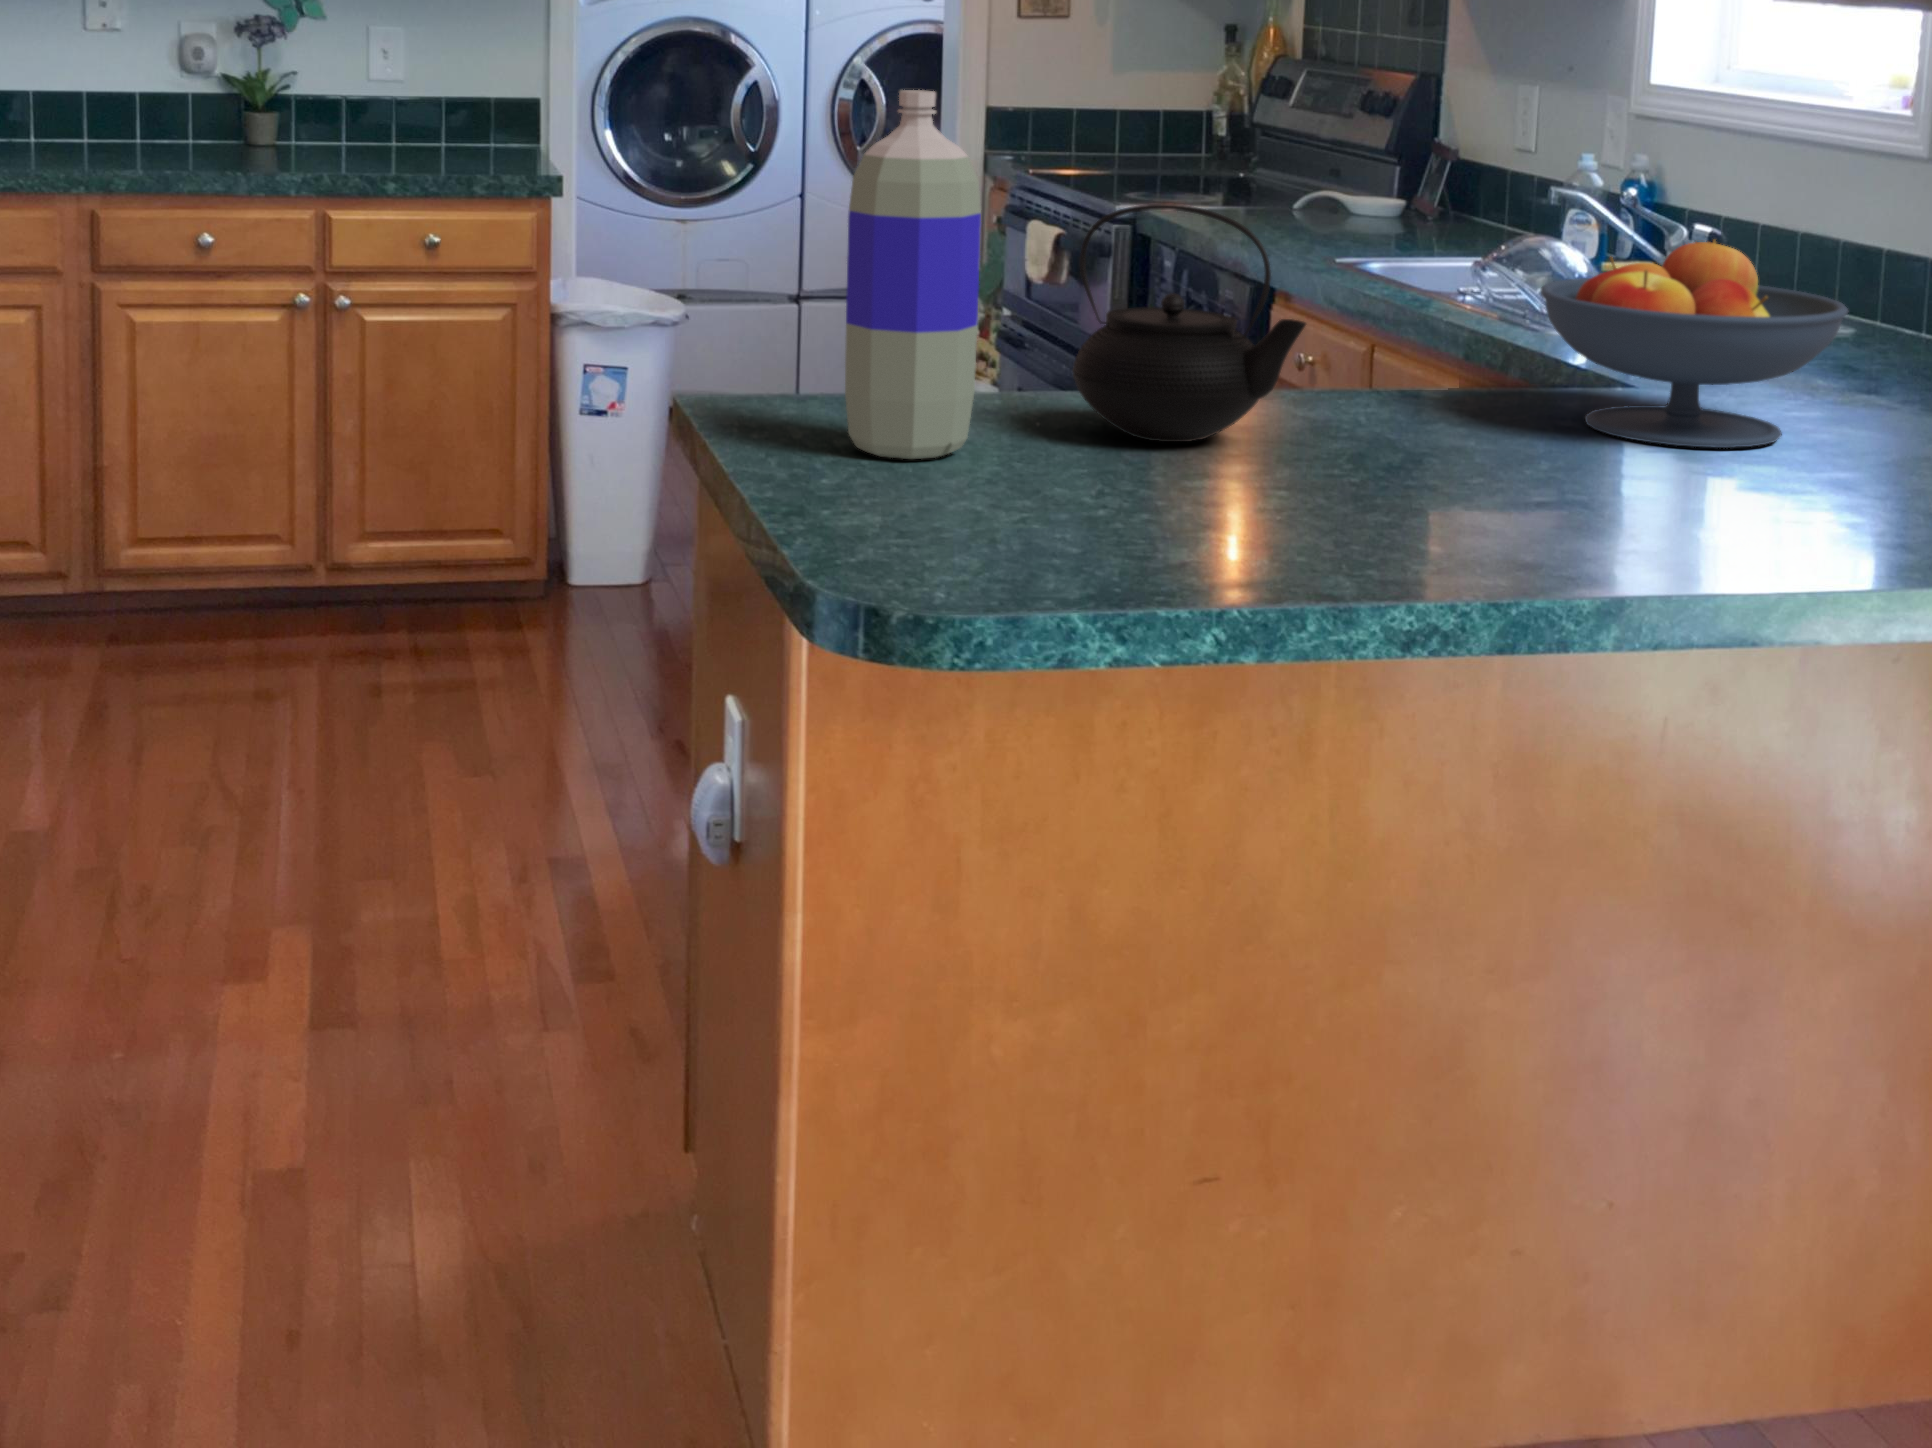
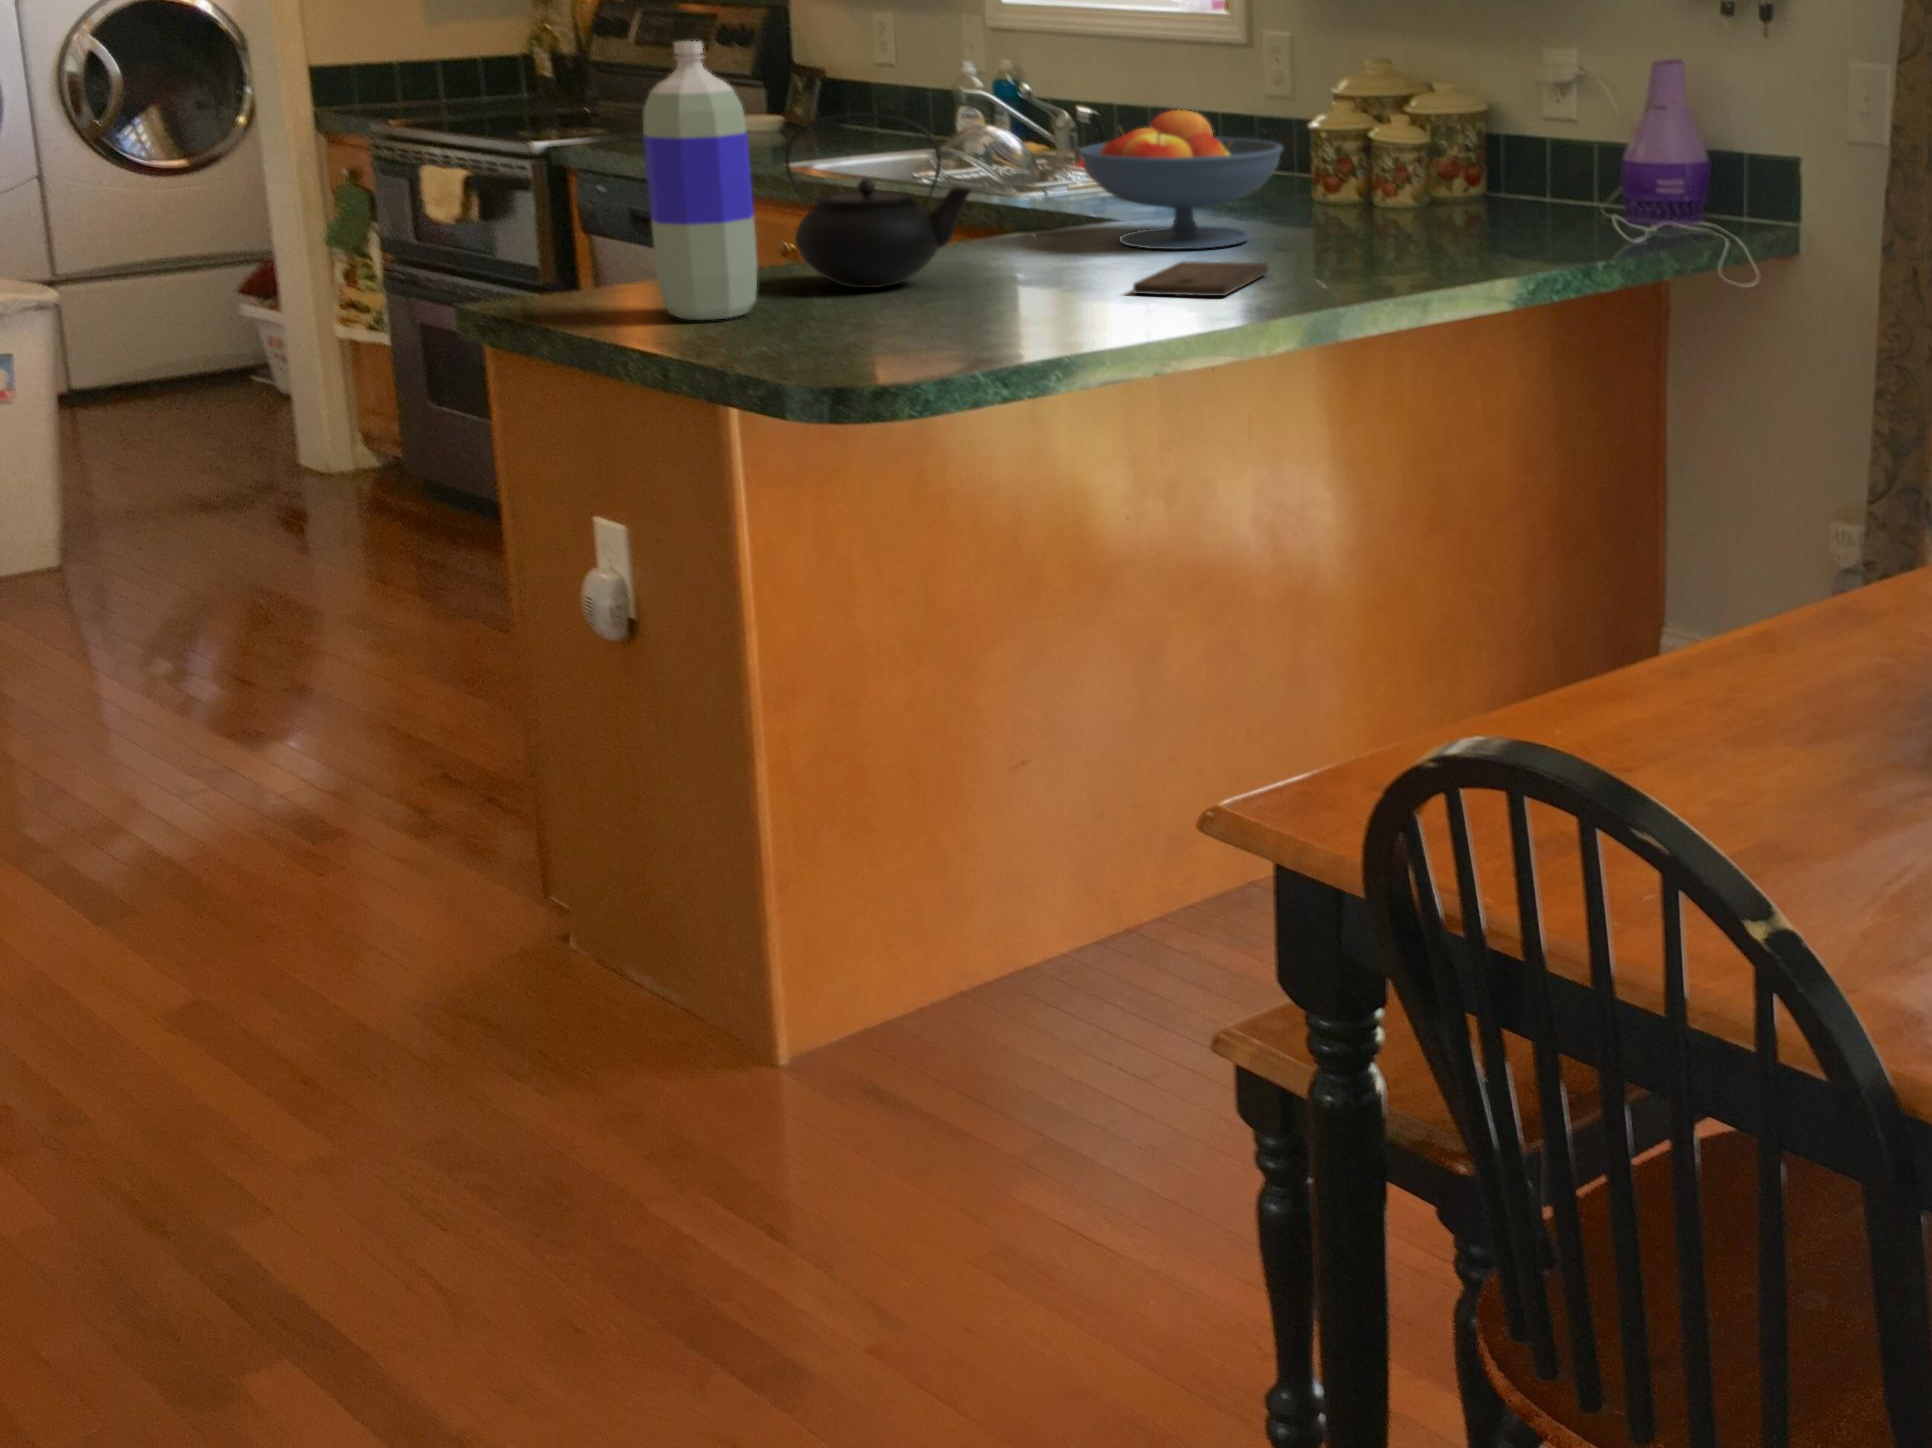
cutting board: none [1484,466,1731,533] -> present [1133,261,1268,296]

